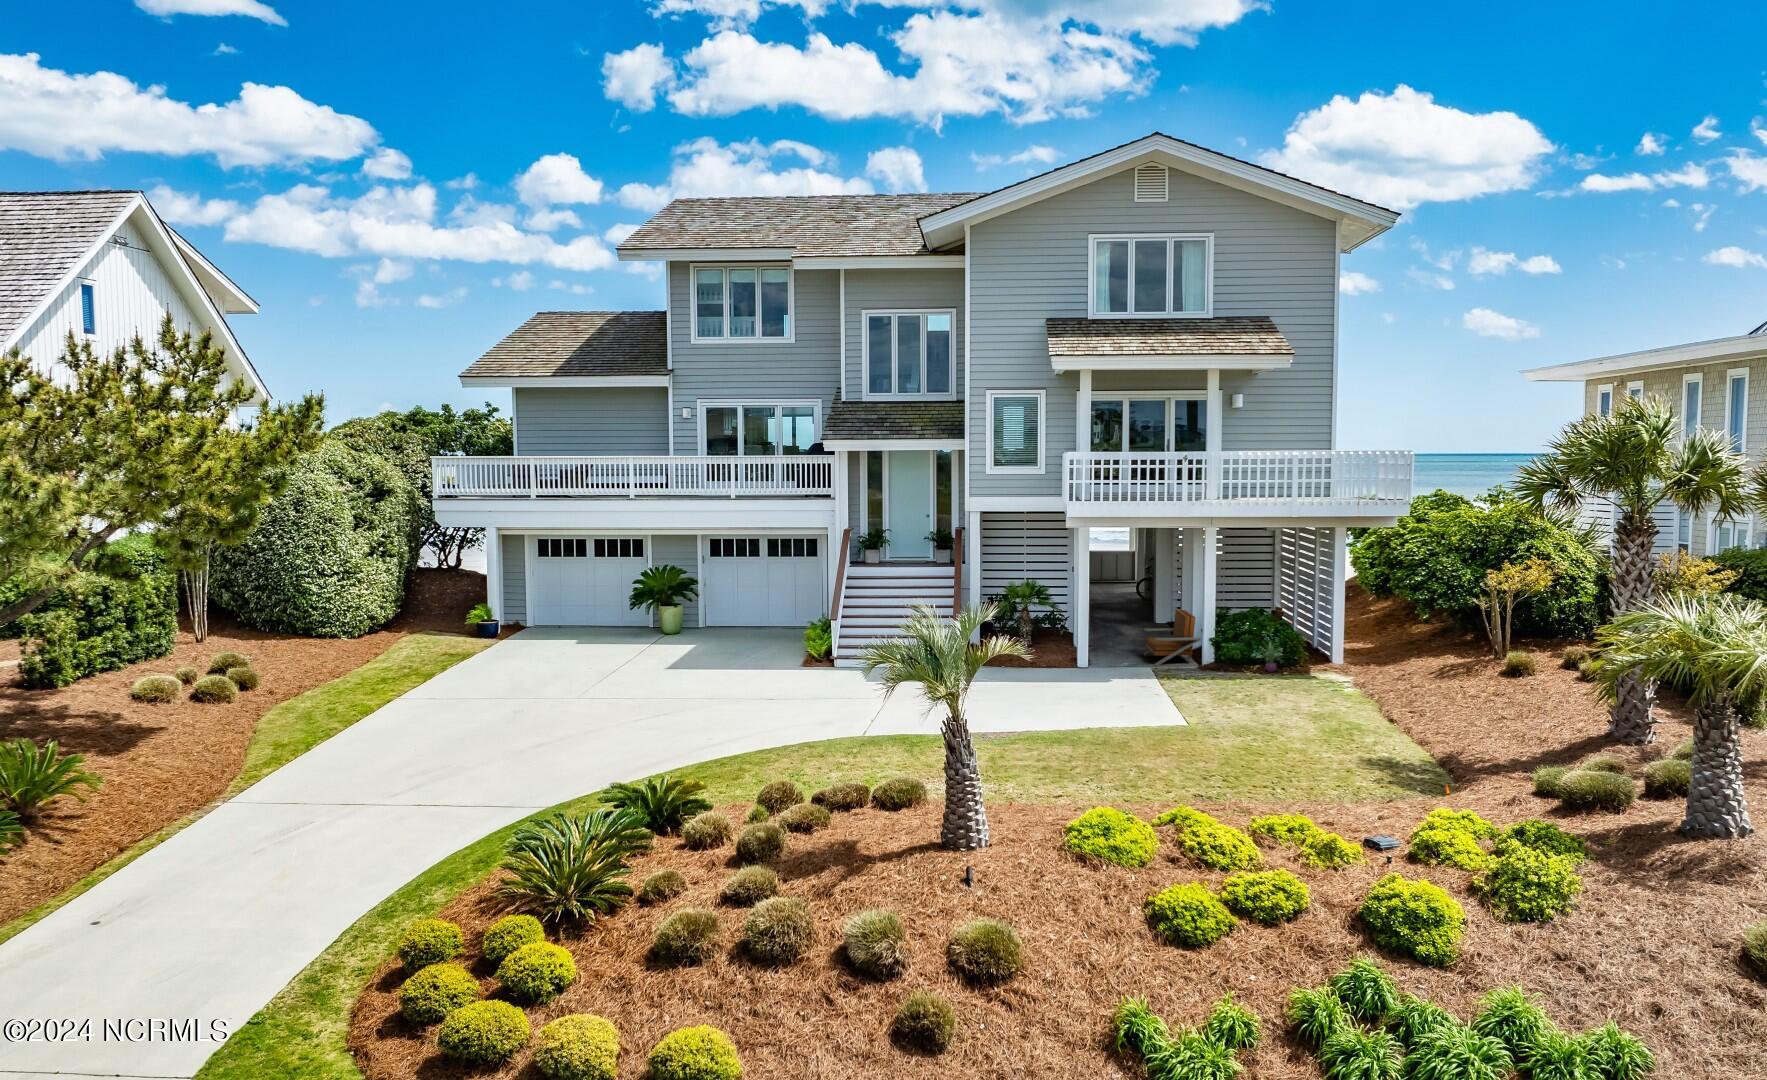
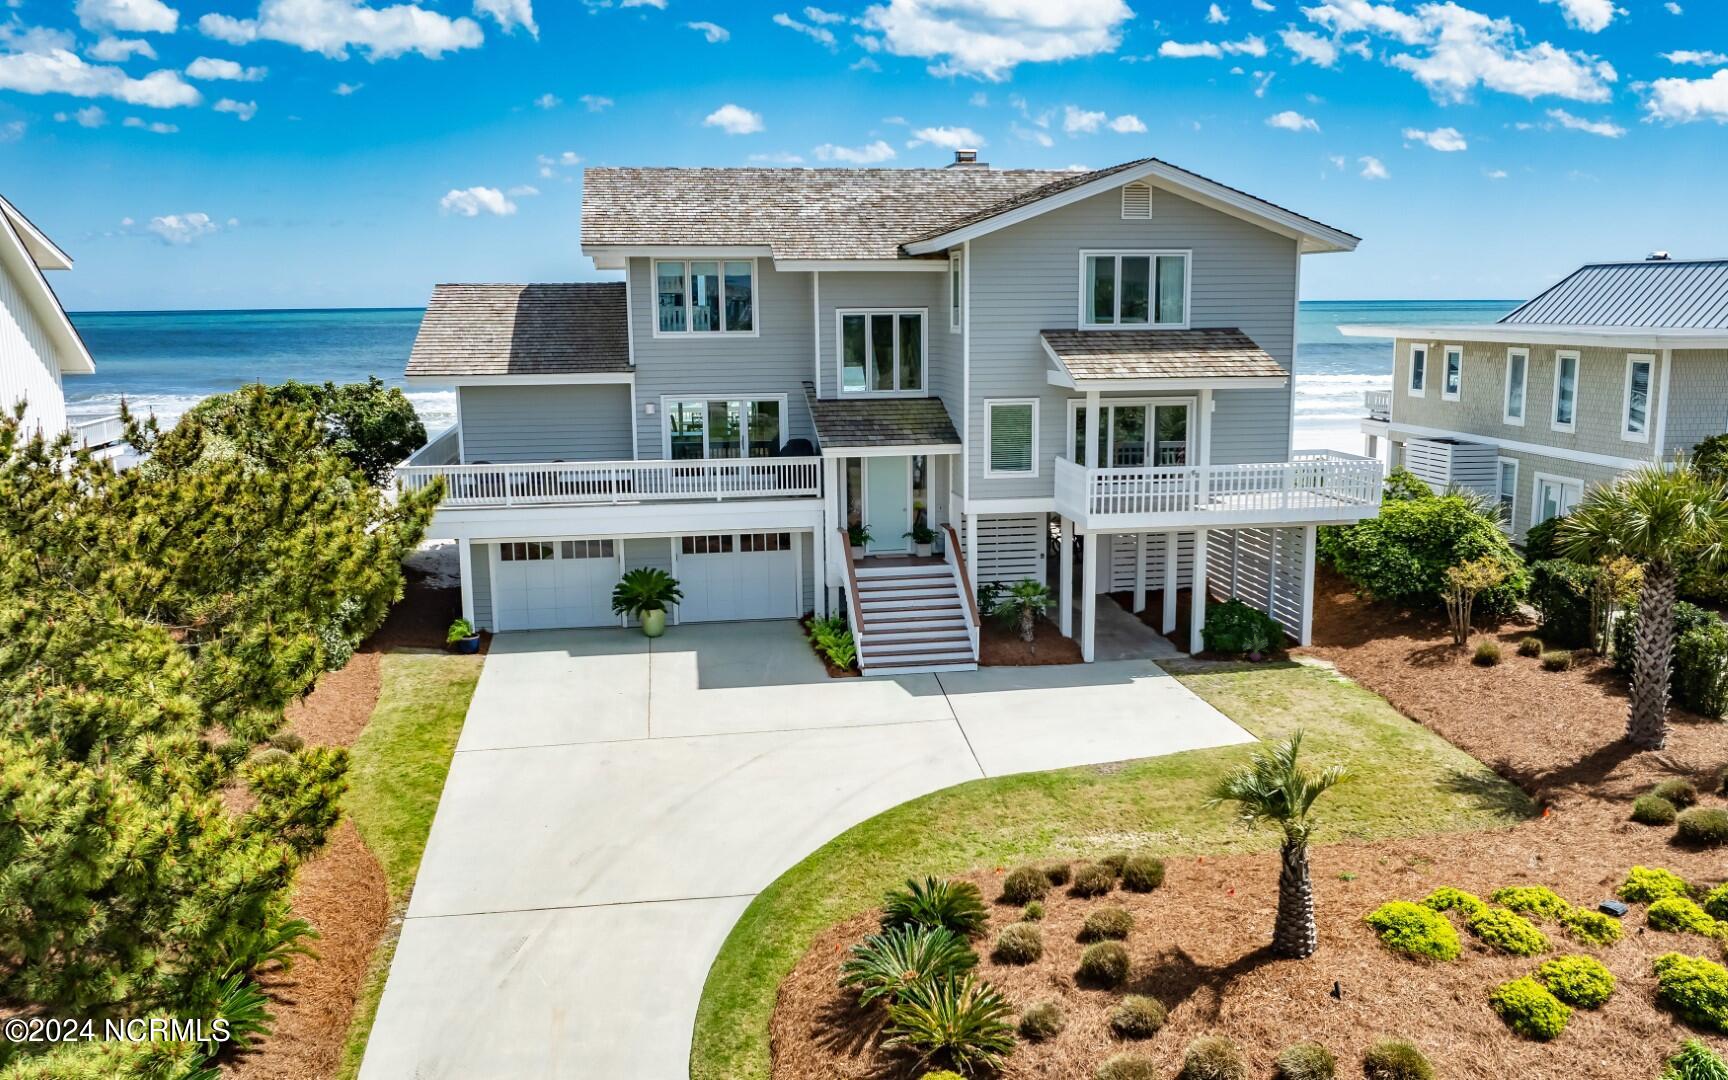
lounge chair: present [1144,609,1201,667] -> none [1131,603,1193,660]

